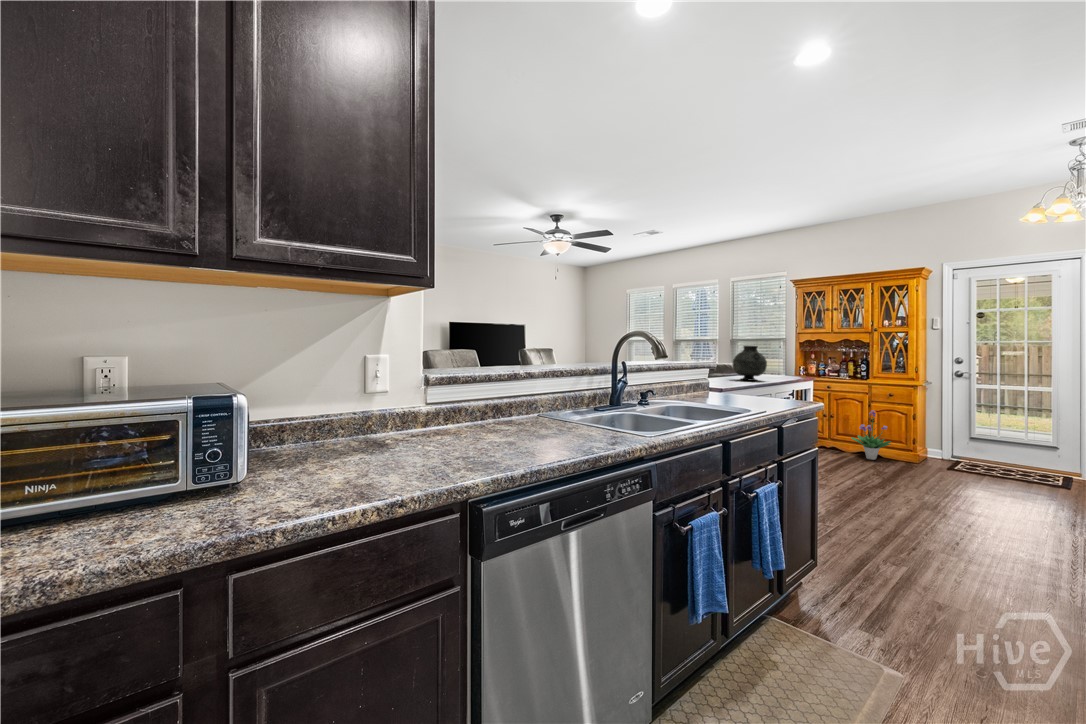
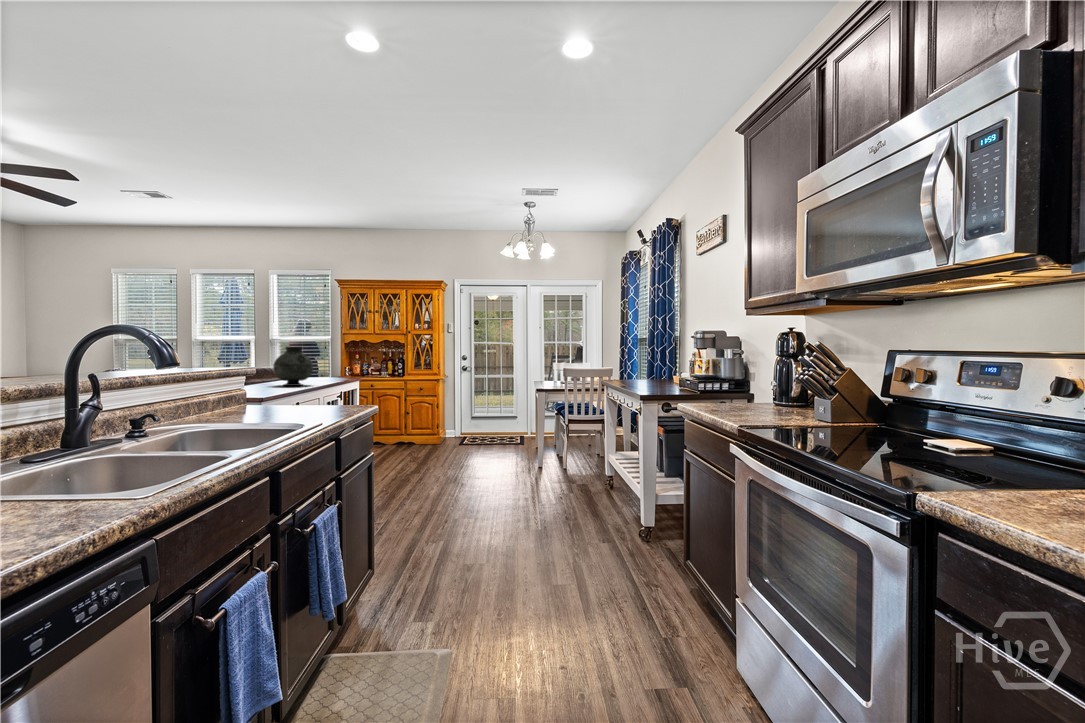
potted plant: present [851,410,891,460] -> none [392,404,425,449]

